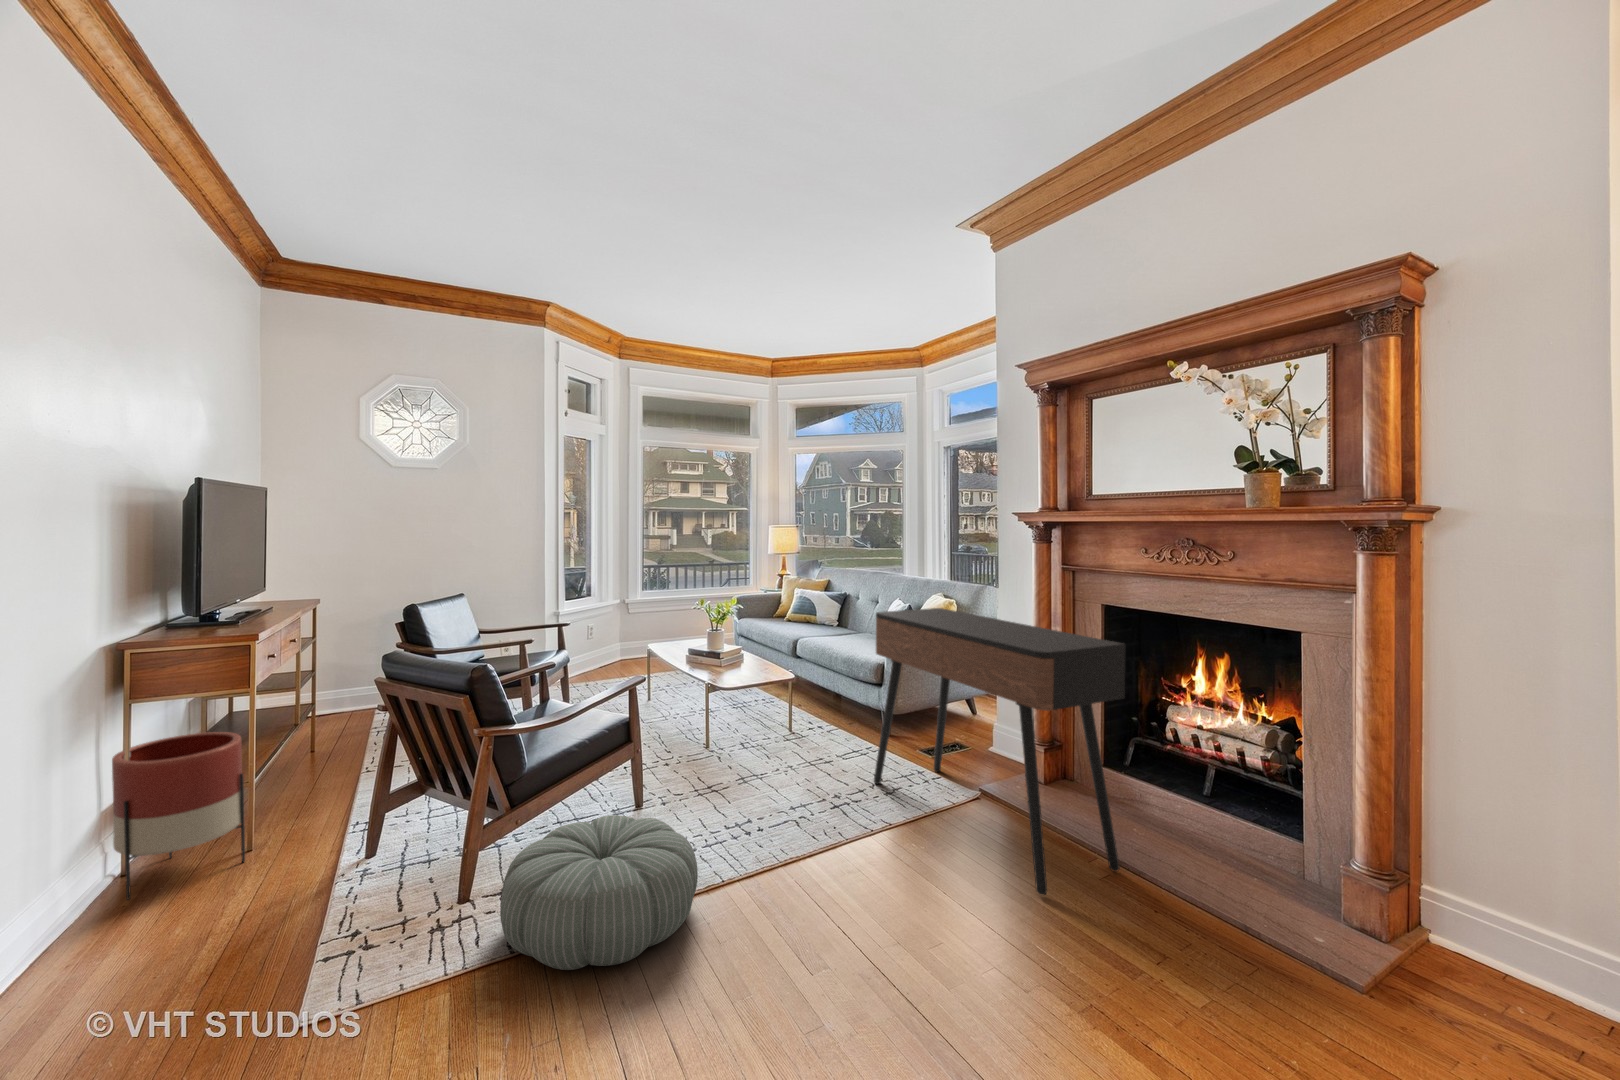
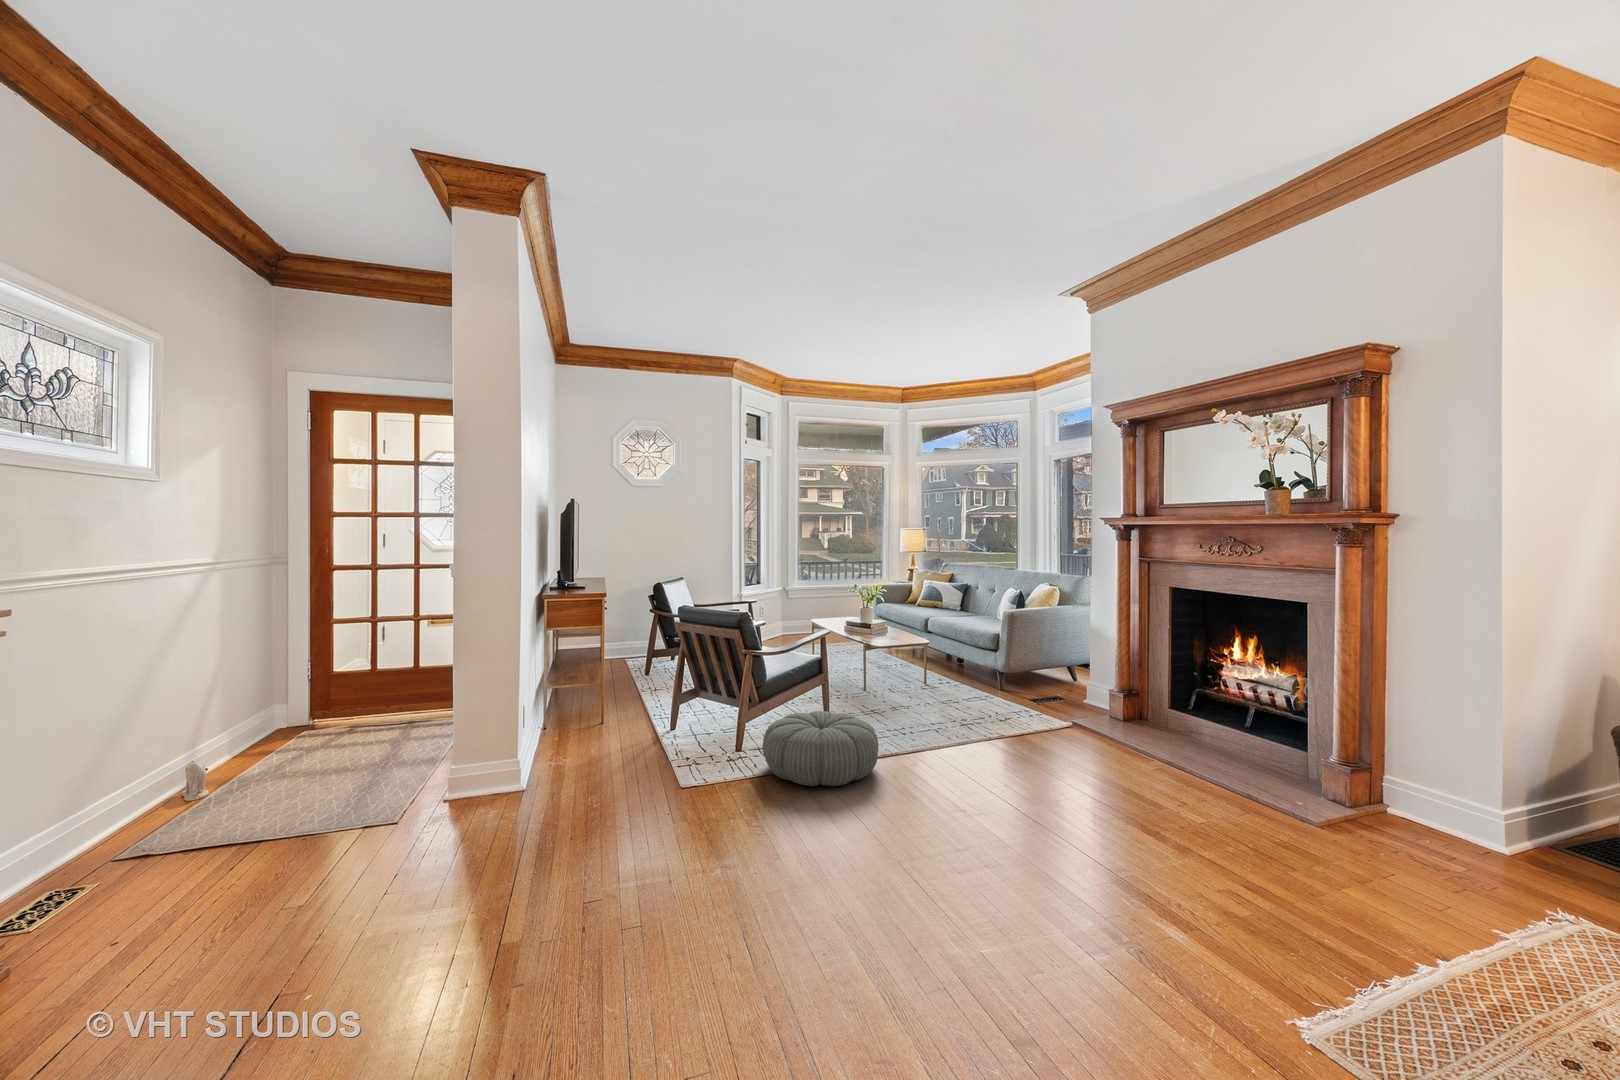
console table: present [874,608,1125,895] -> none [992,589,1176,777]
planter: present [112,732,245,900] -> none [529,653,592,744]

